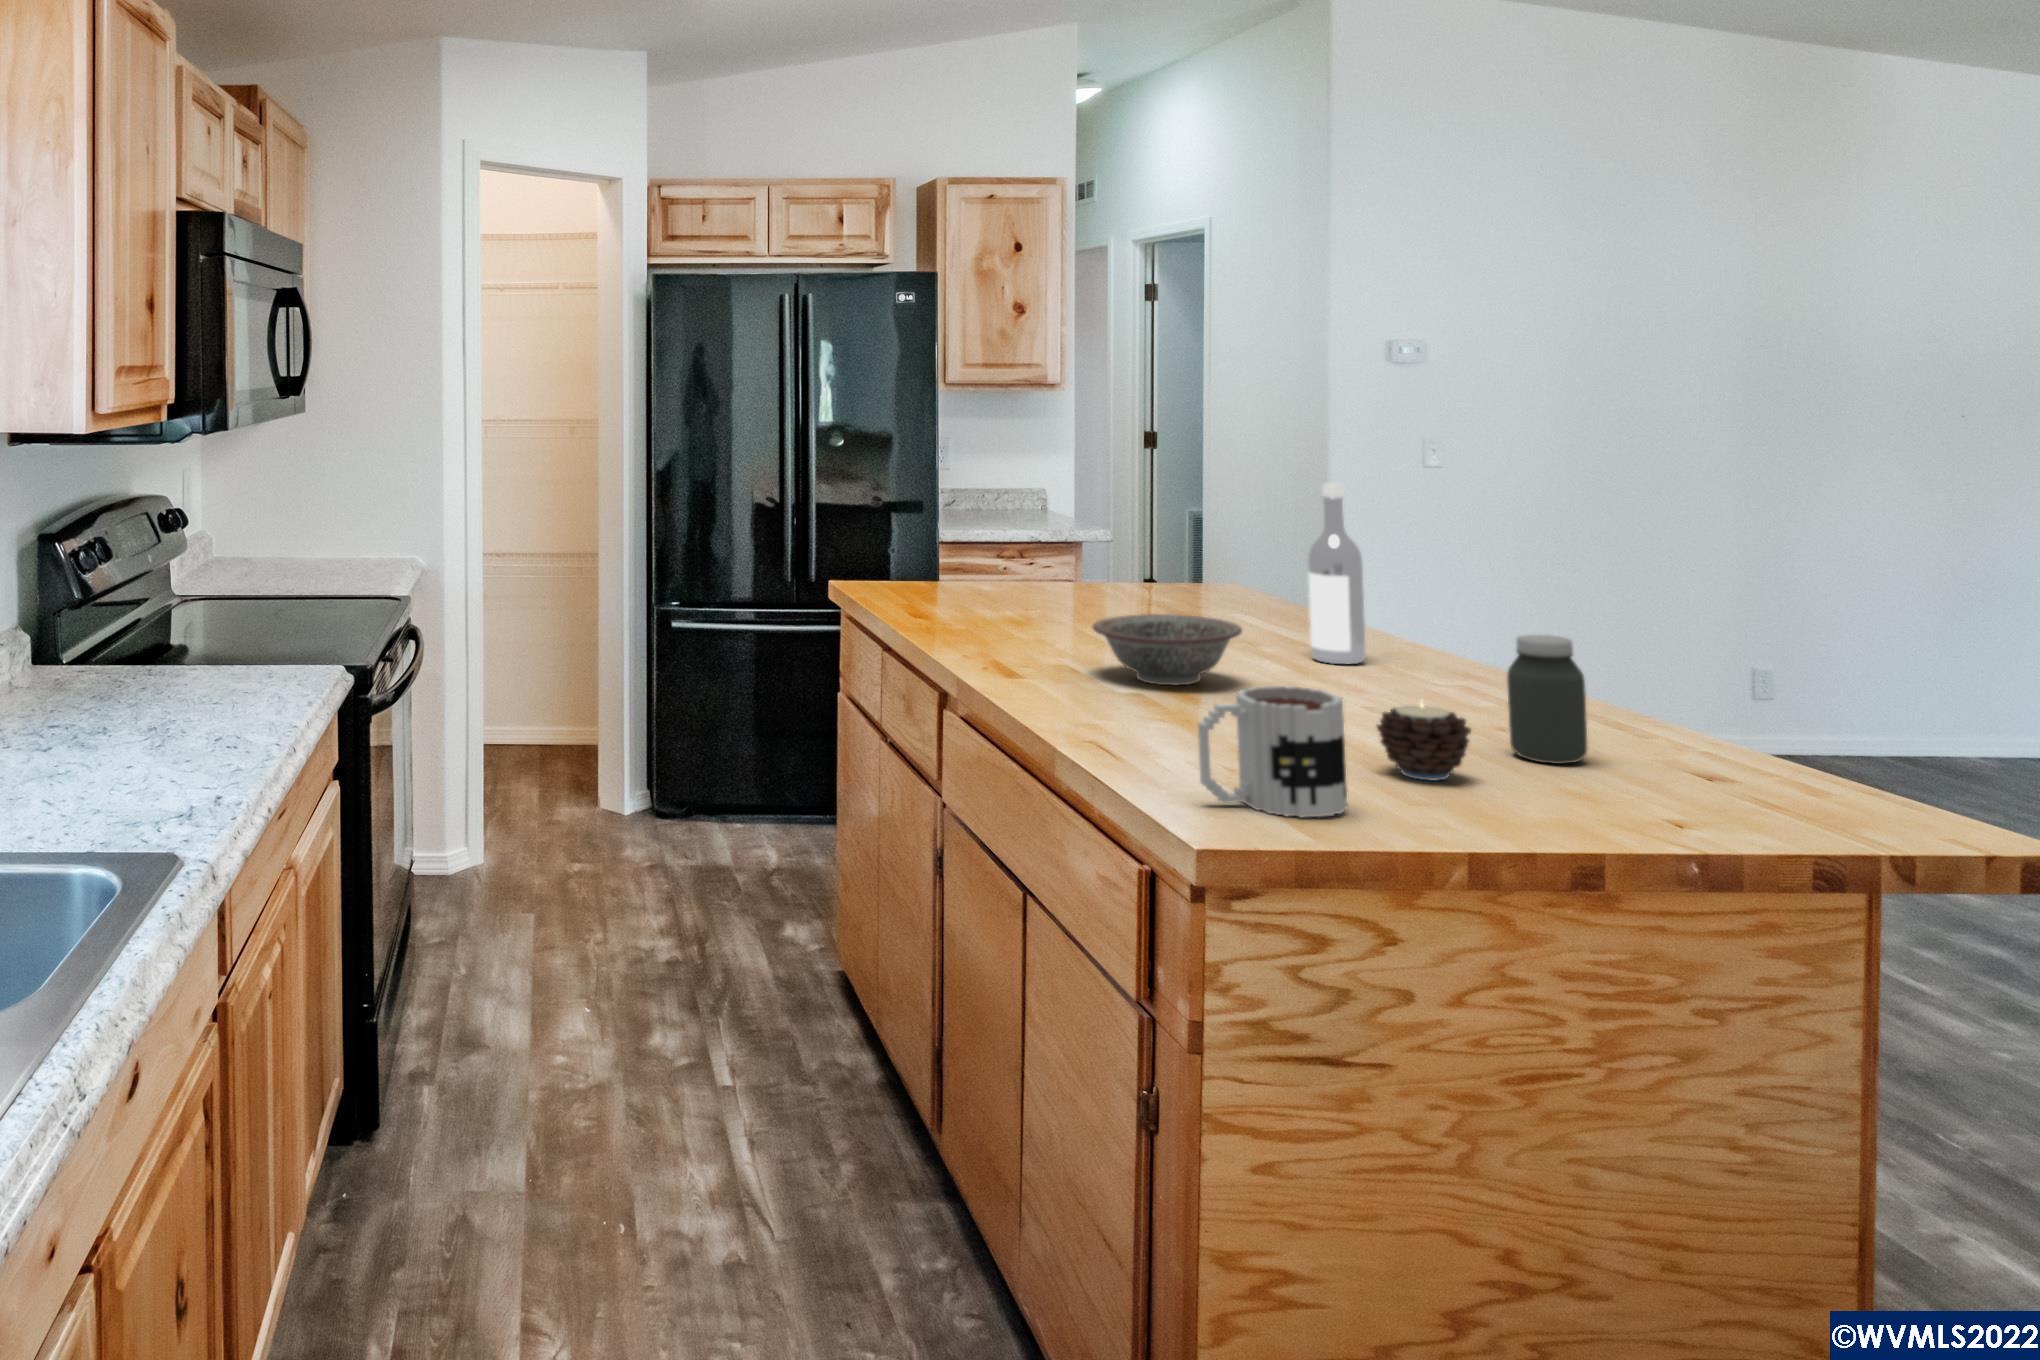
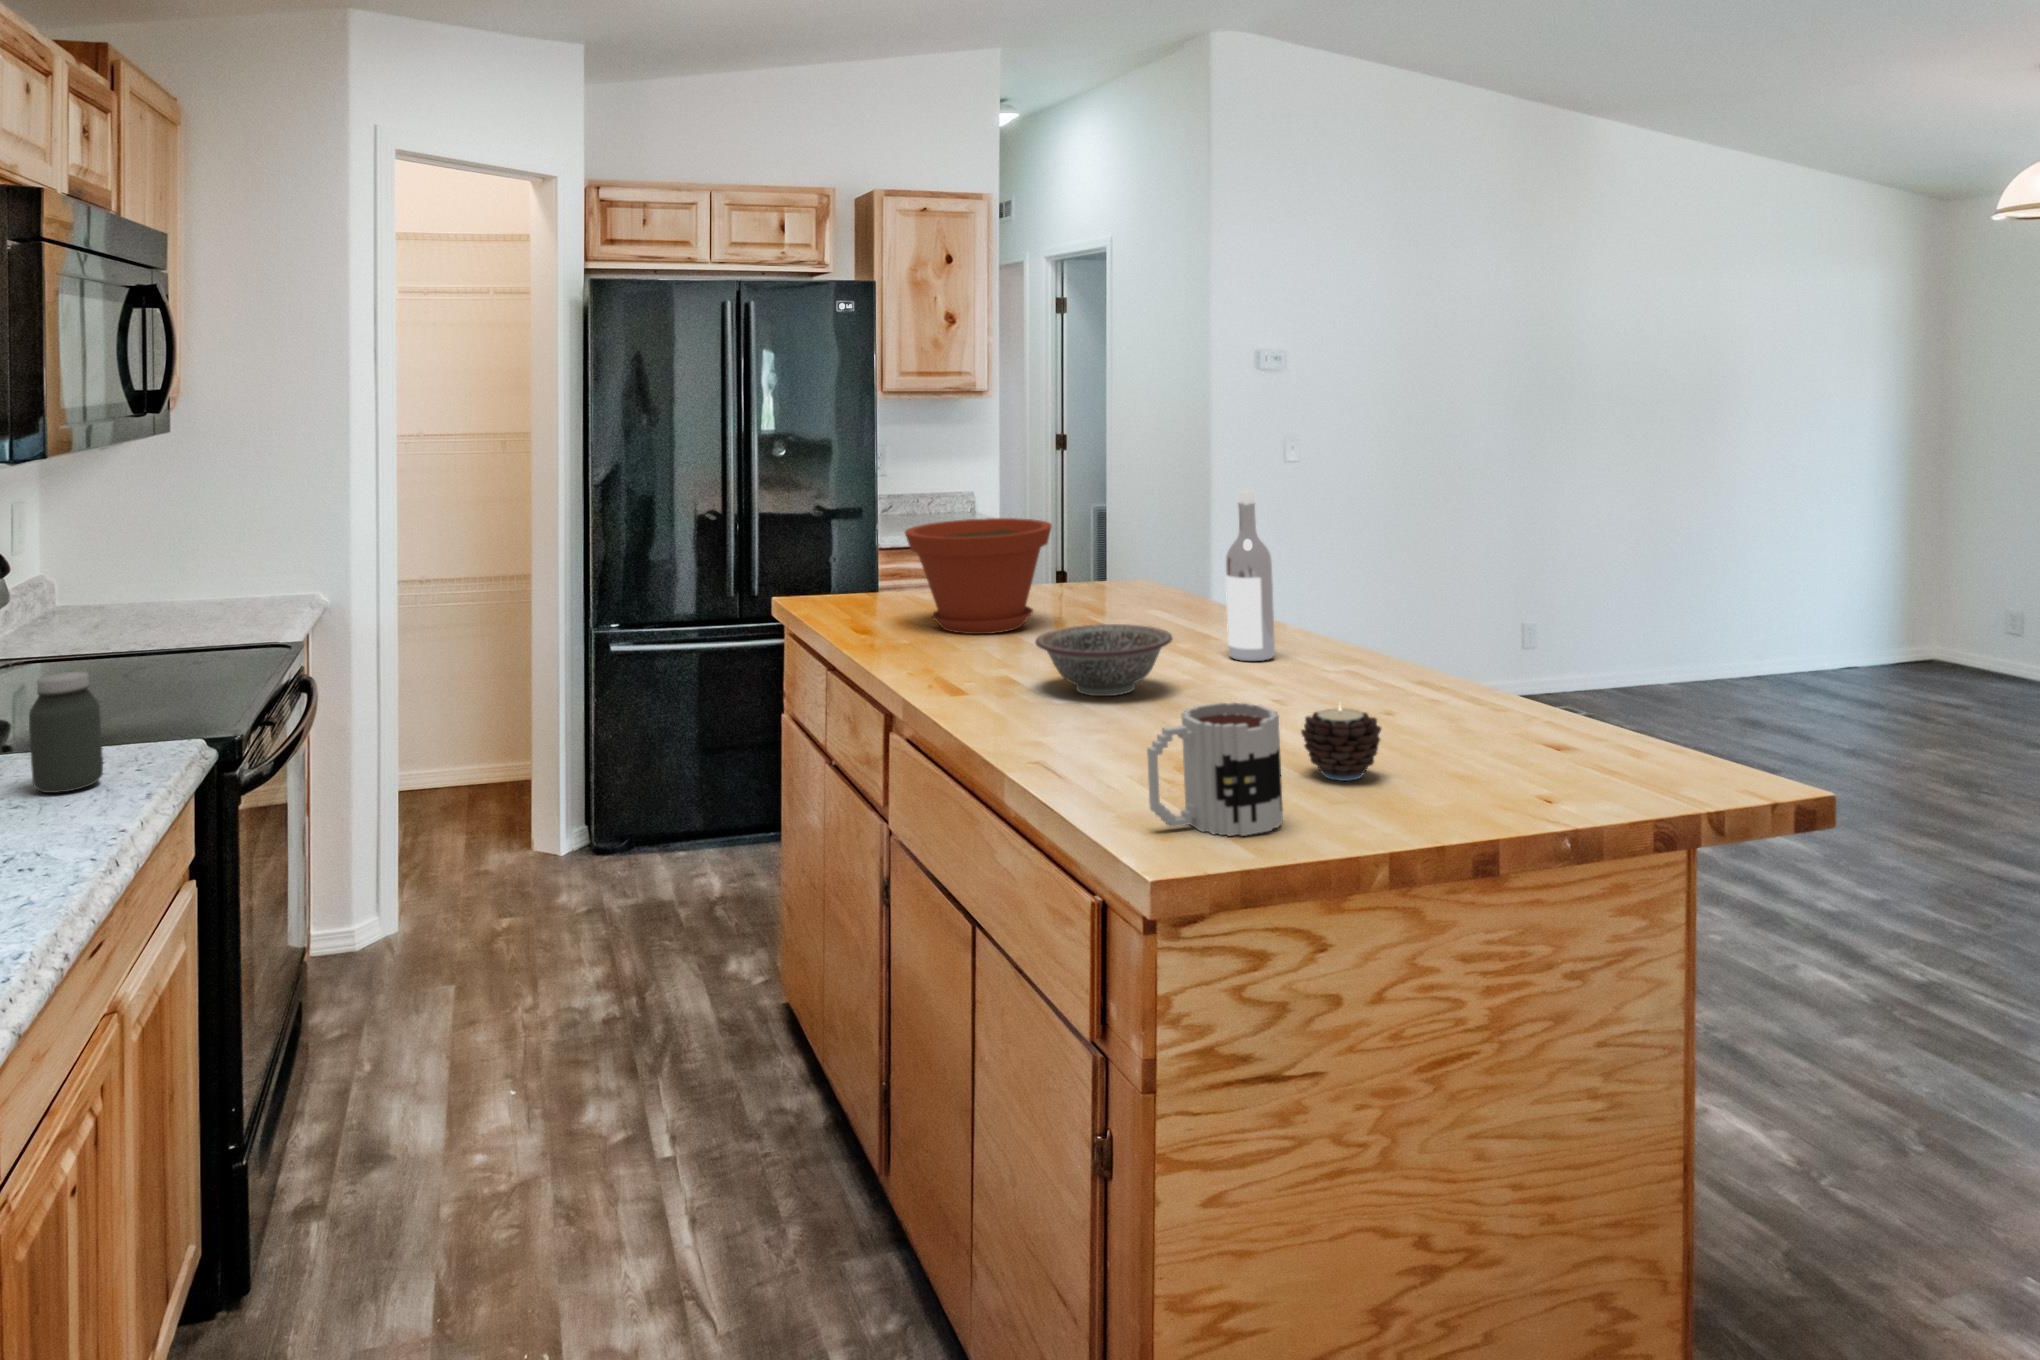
plant pot: none [960,507,1116,622] -> present [905,518,1052,634]
jar: present [1507,635,1587,764] -> present [29,672,103,793]

